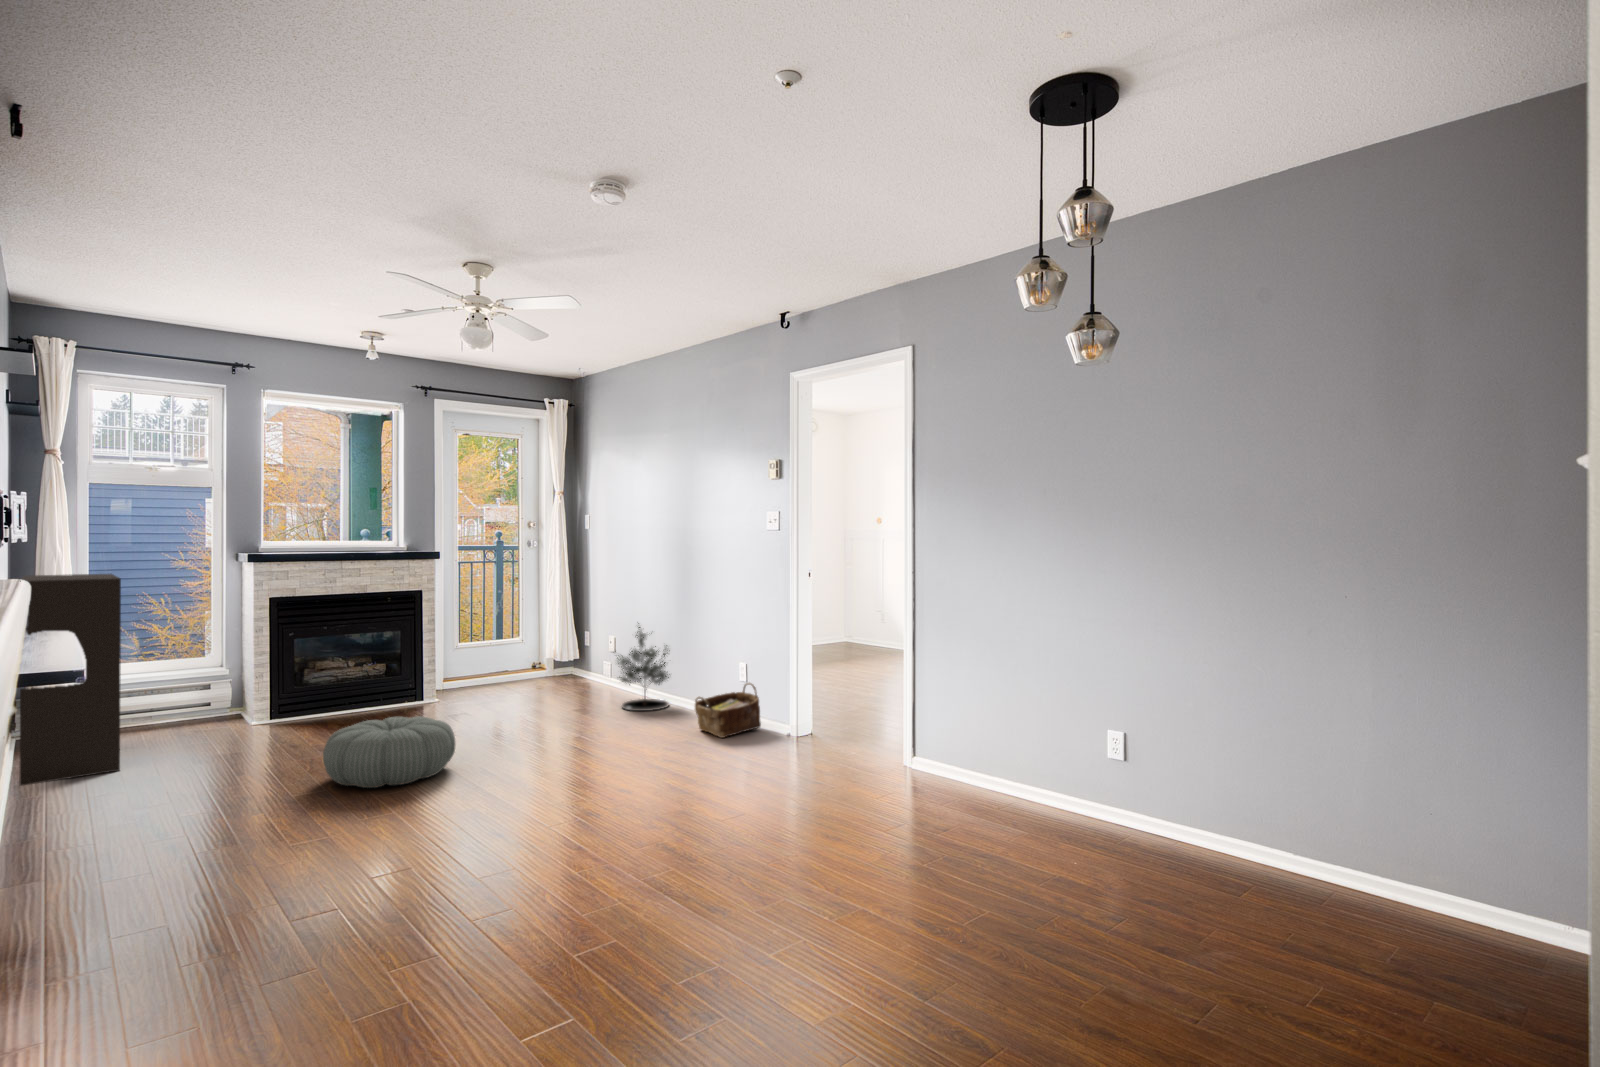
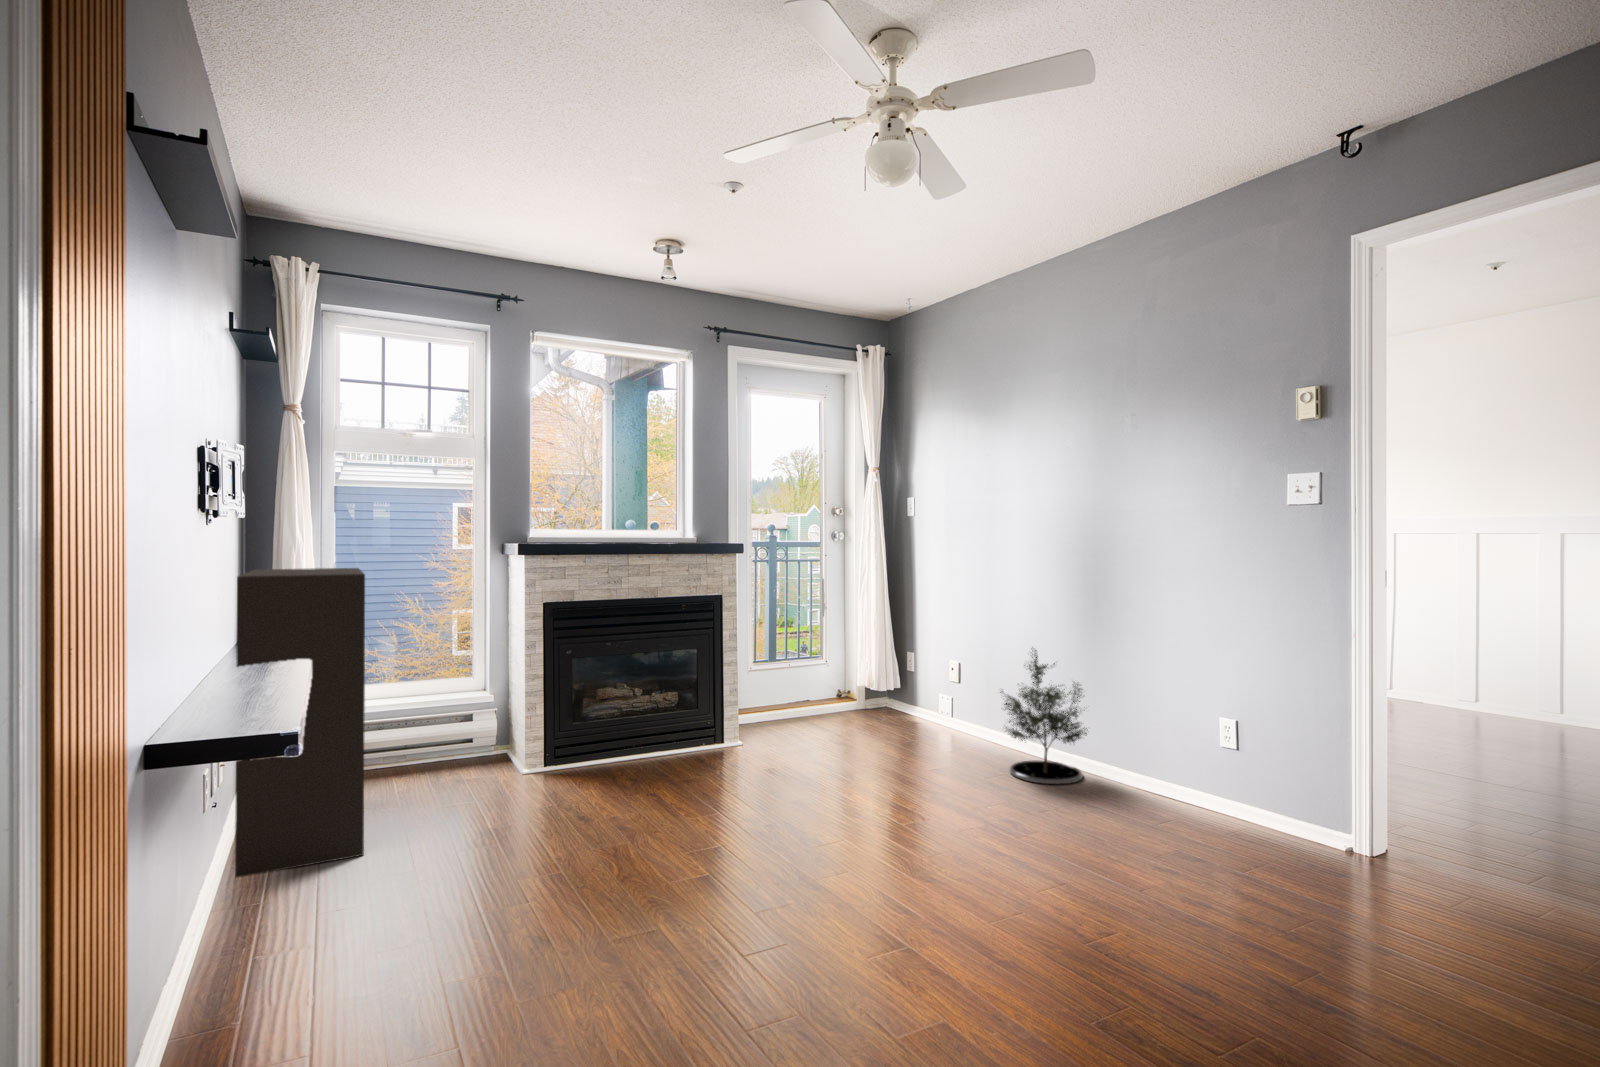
woven basket: present [695,683,761,738] -> none [1186,760,1308,860]
pouf: present [323,716,455,788] -> none [649,803,849,944]

